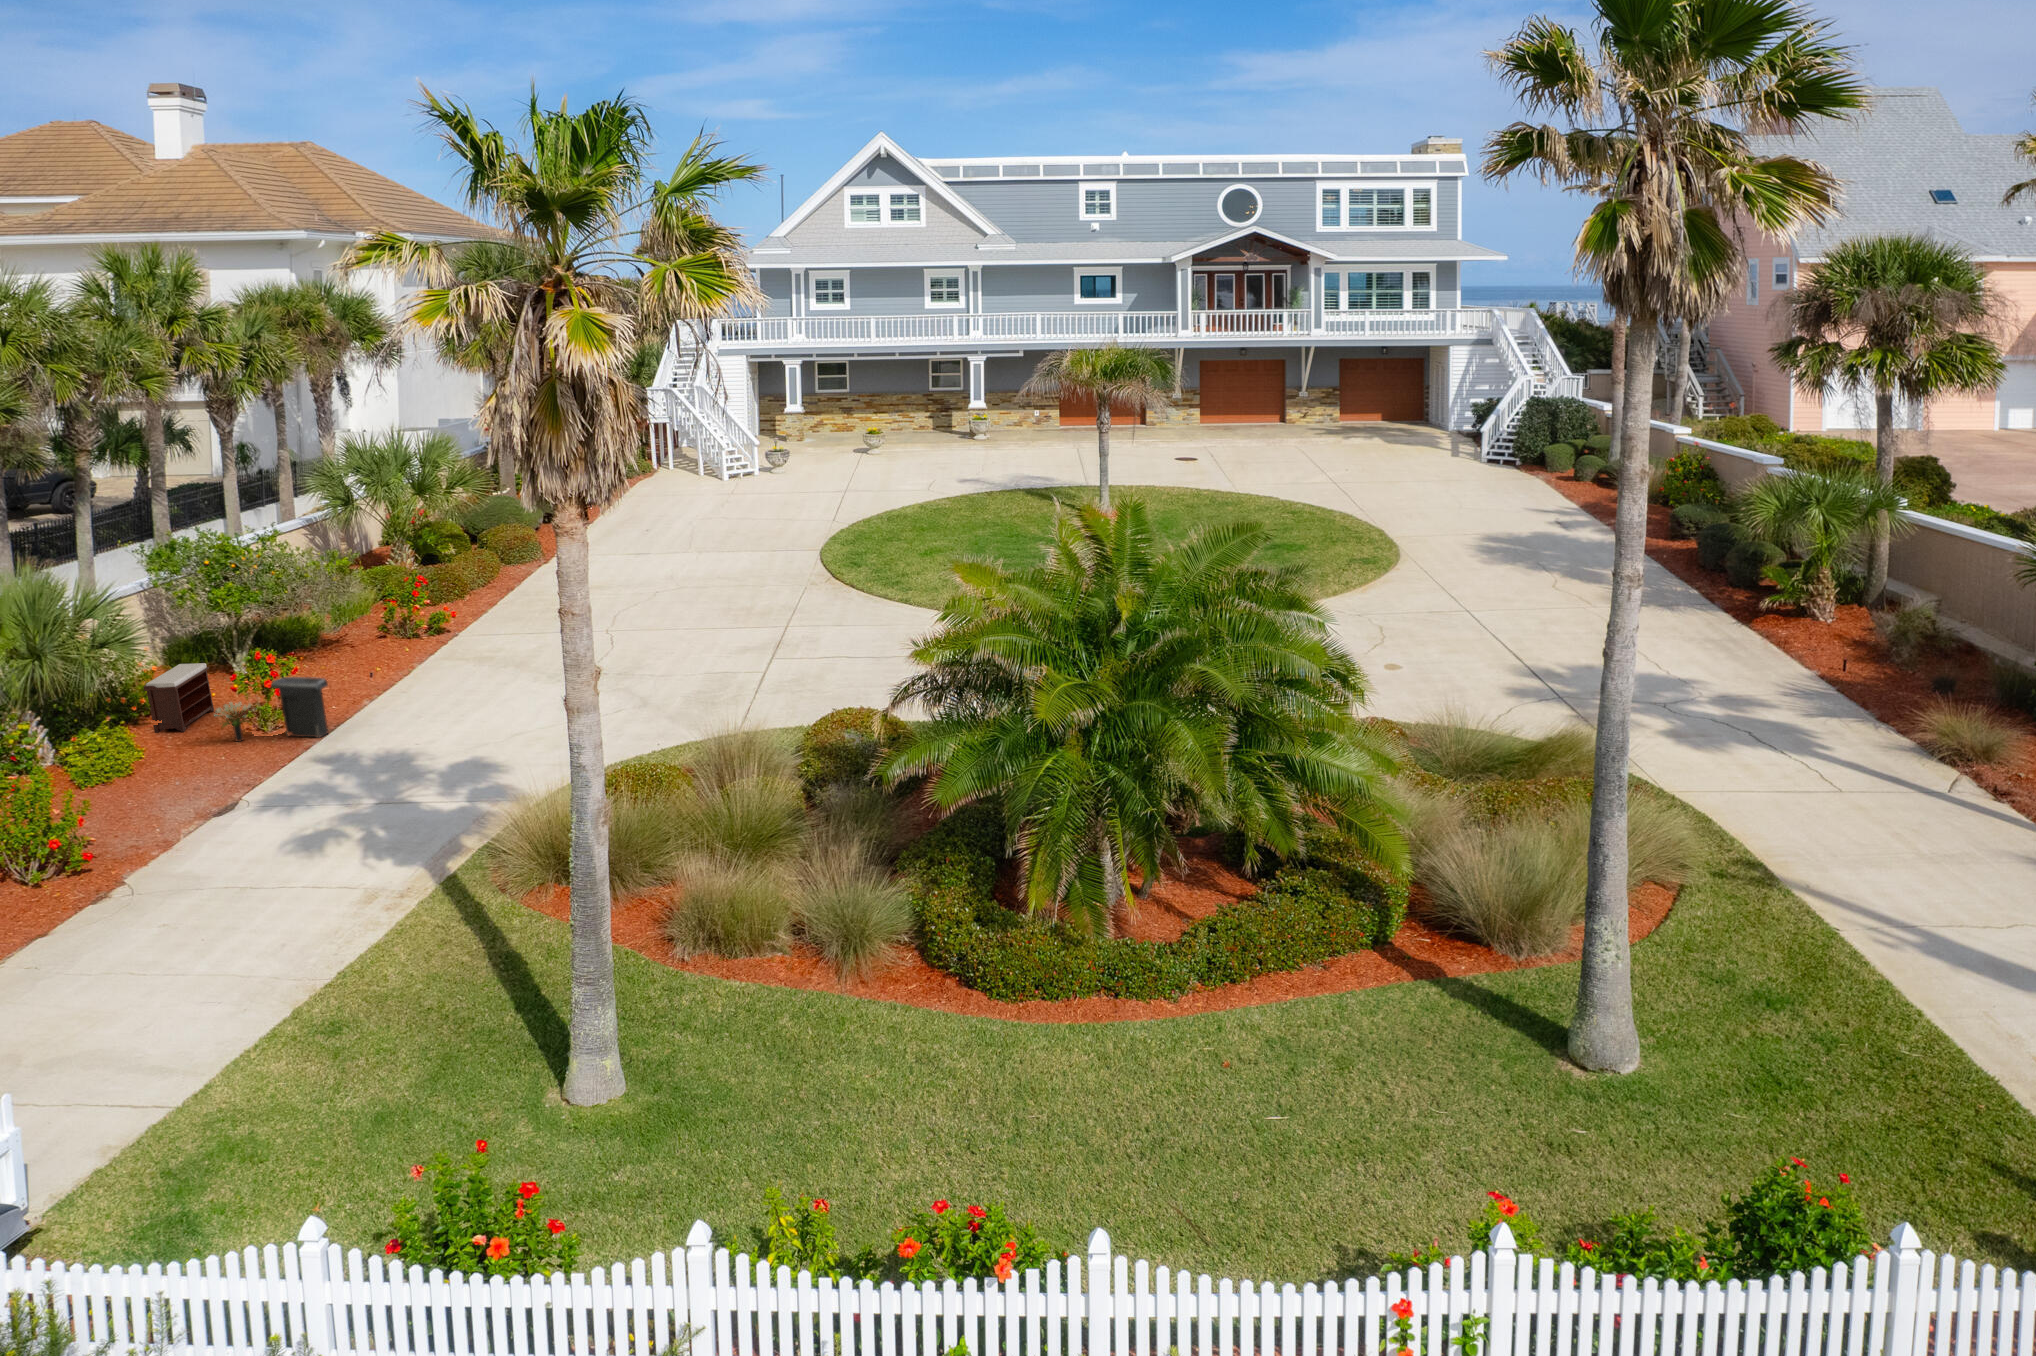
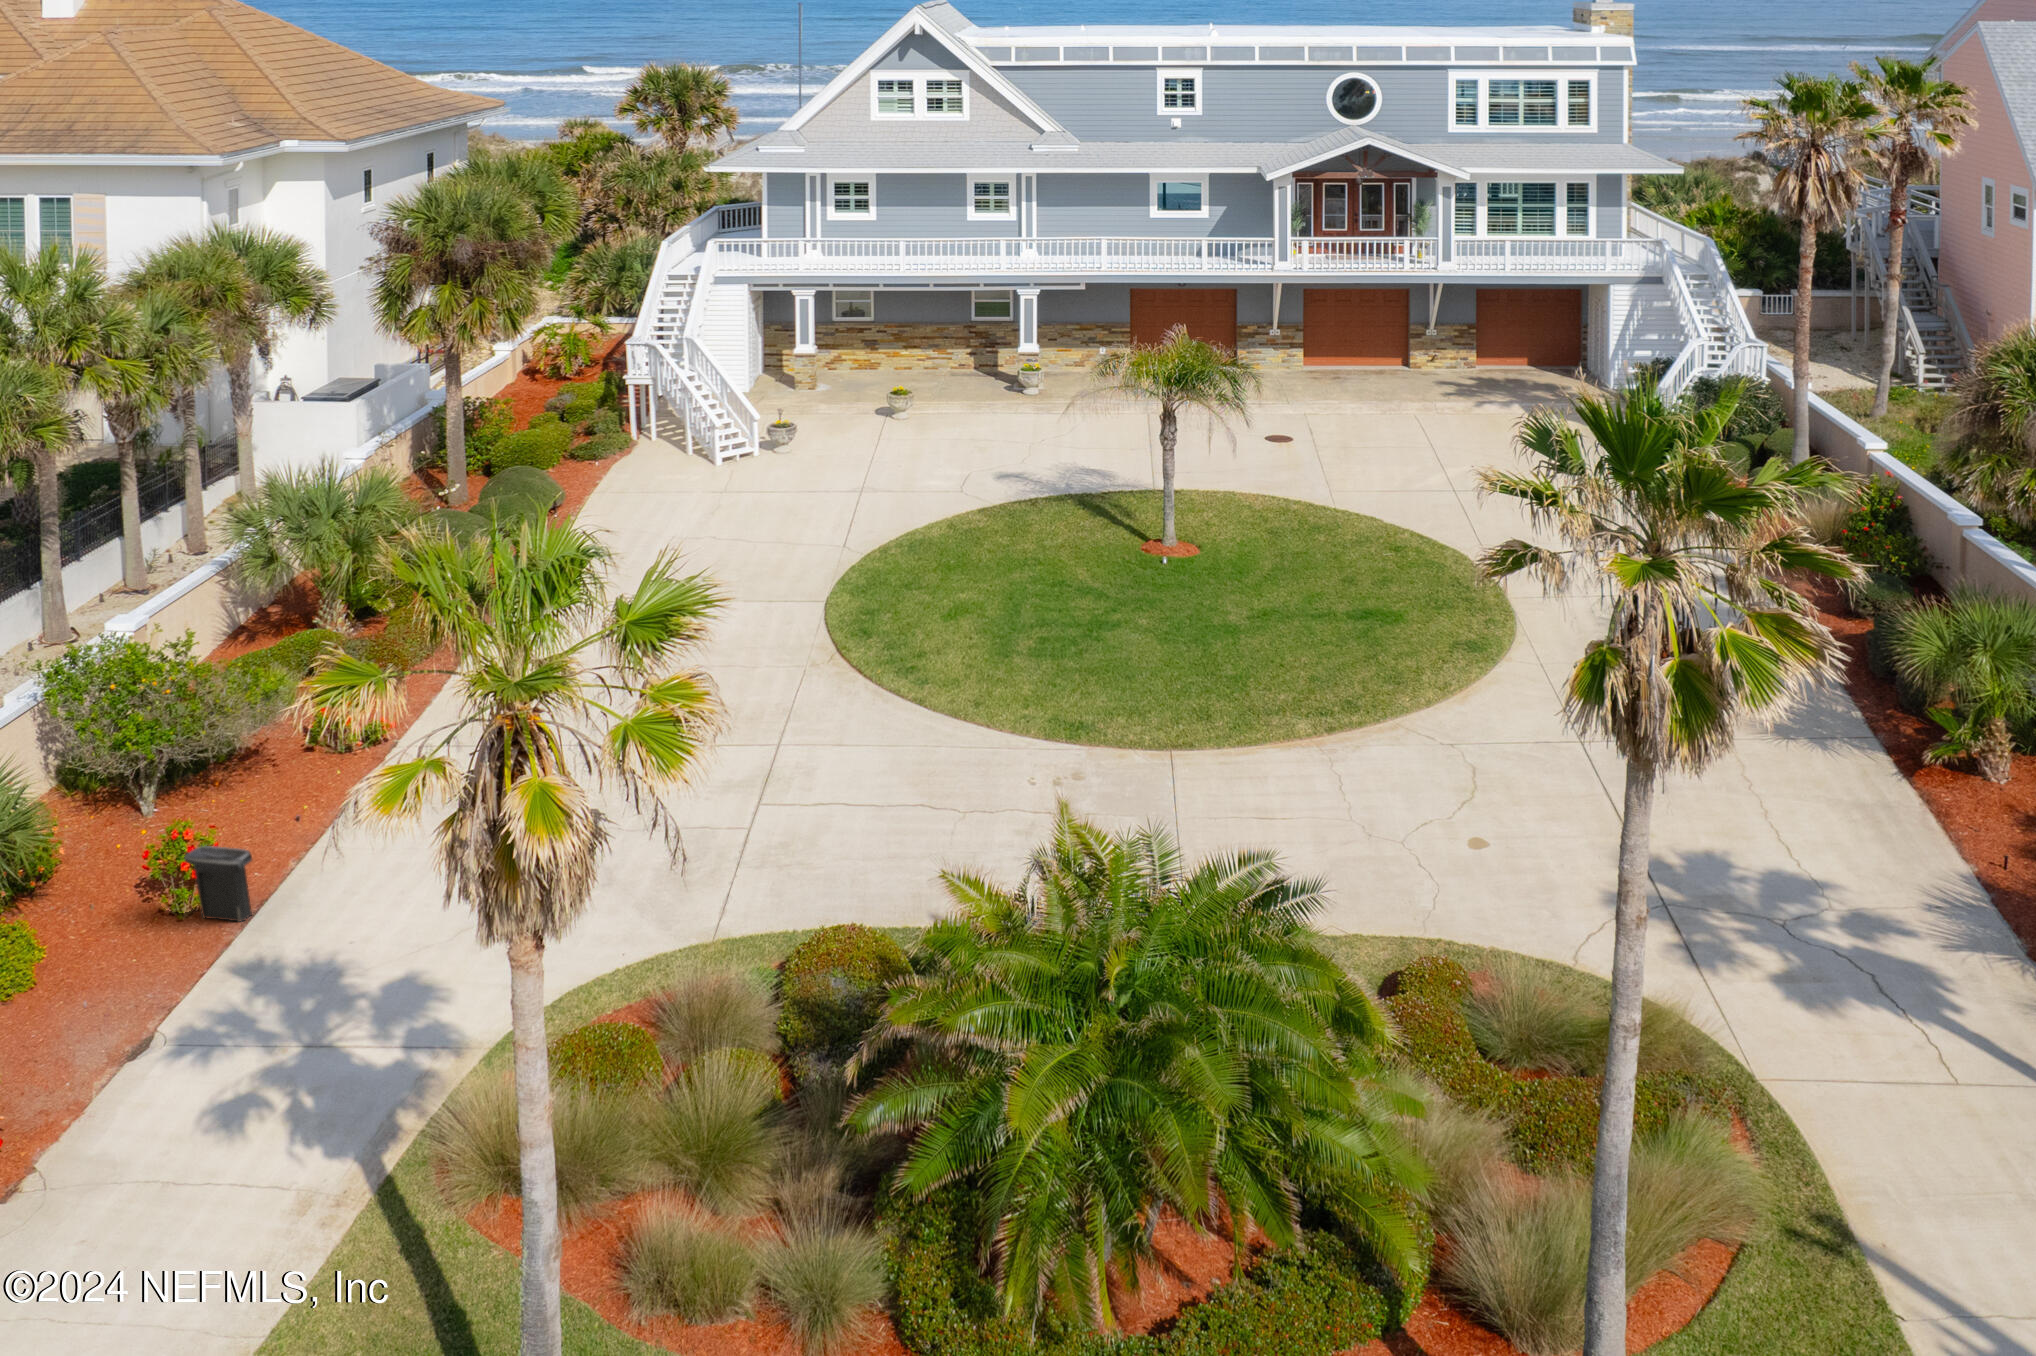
bench: present [144,663,214,733] -> none [32,813,115,908]
potted plant: present [216,702,251,742] -> none [116,878,167,927]

